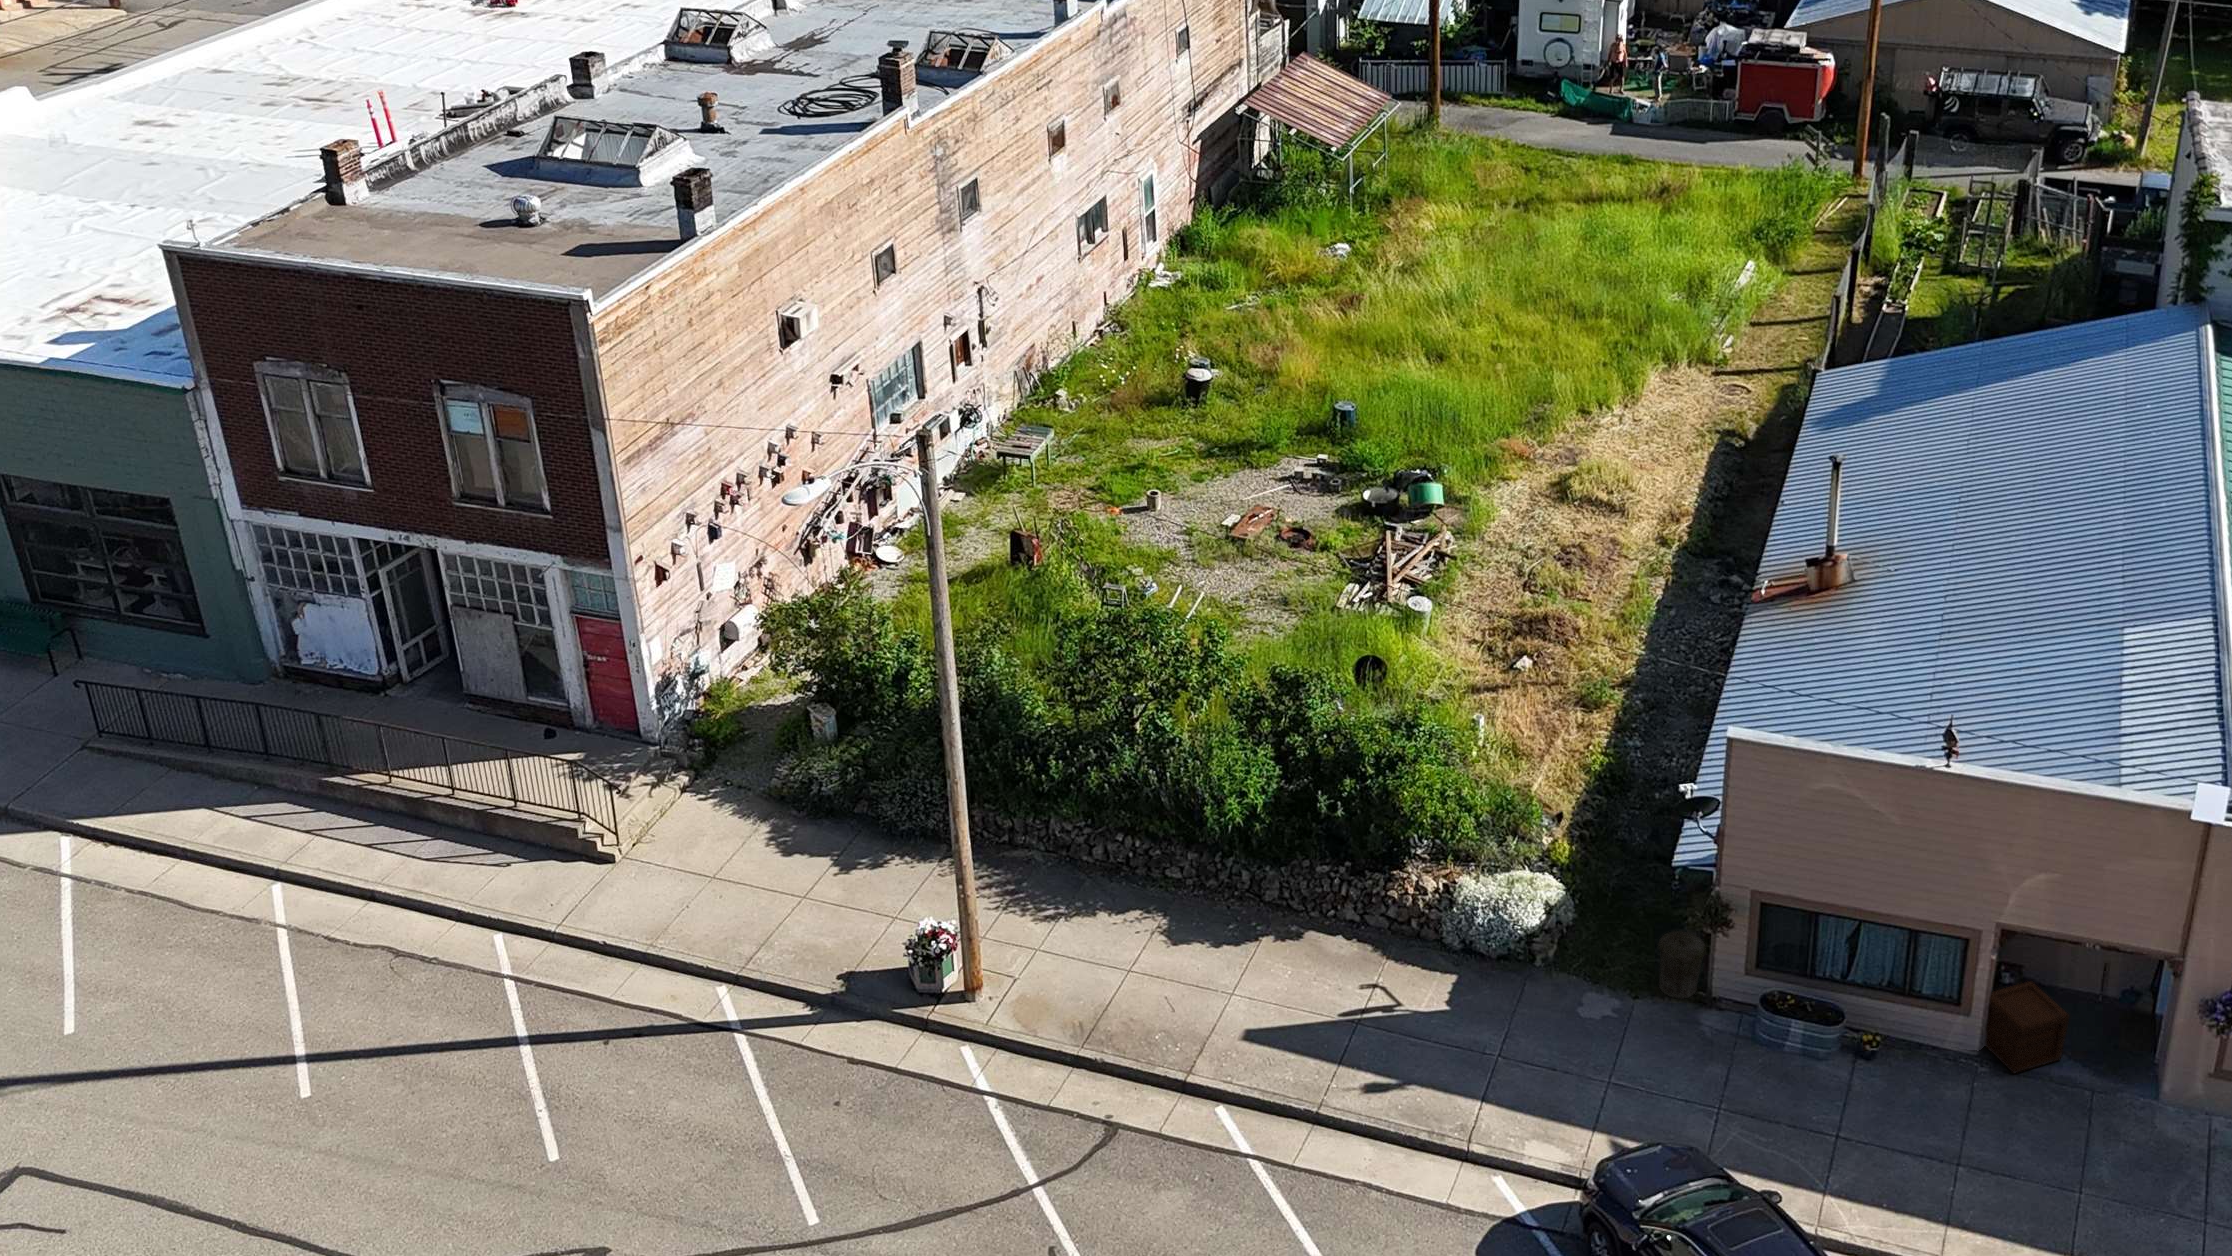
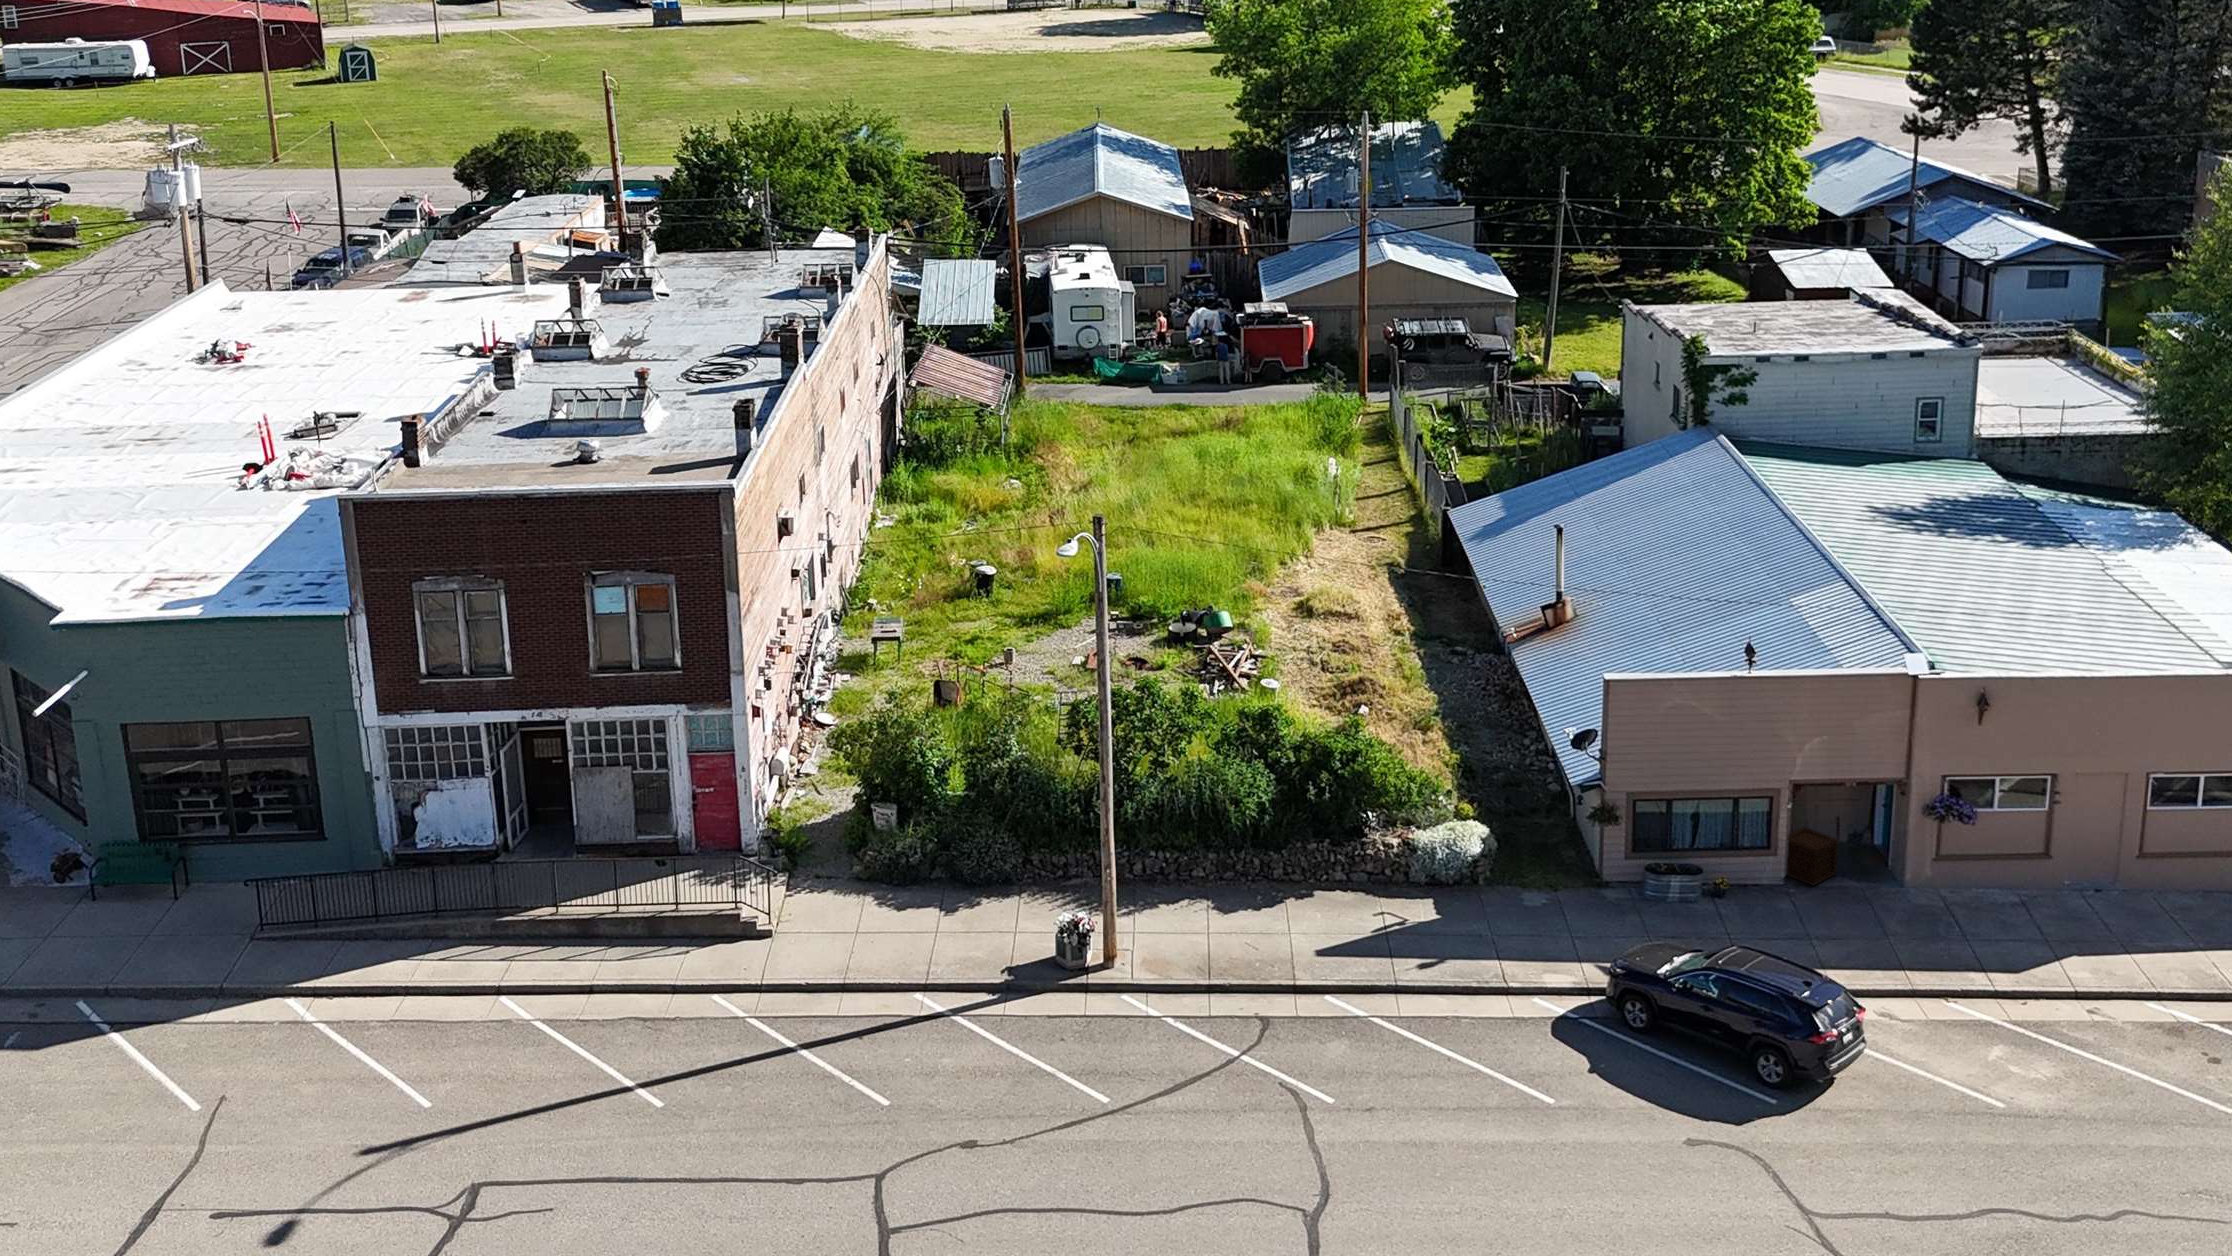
trash can: present [1658,931,1706,999] -> none [1563,838,1597,884]

